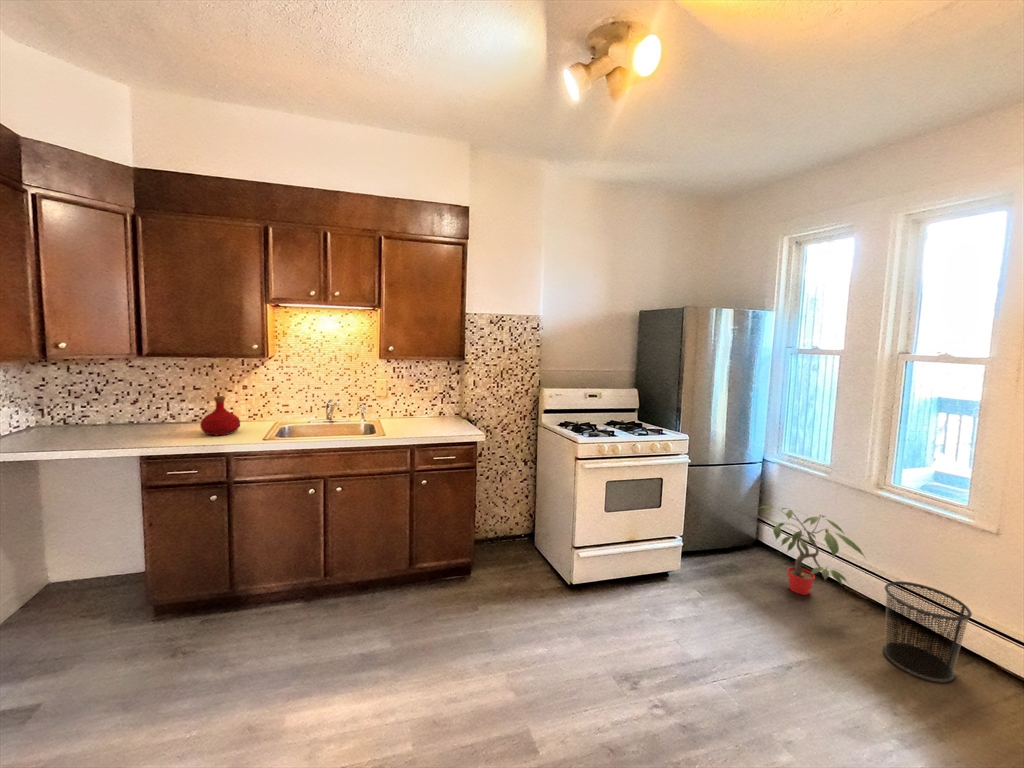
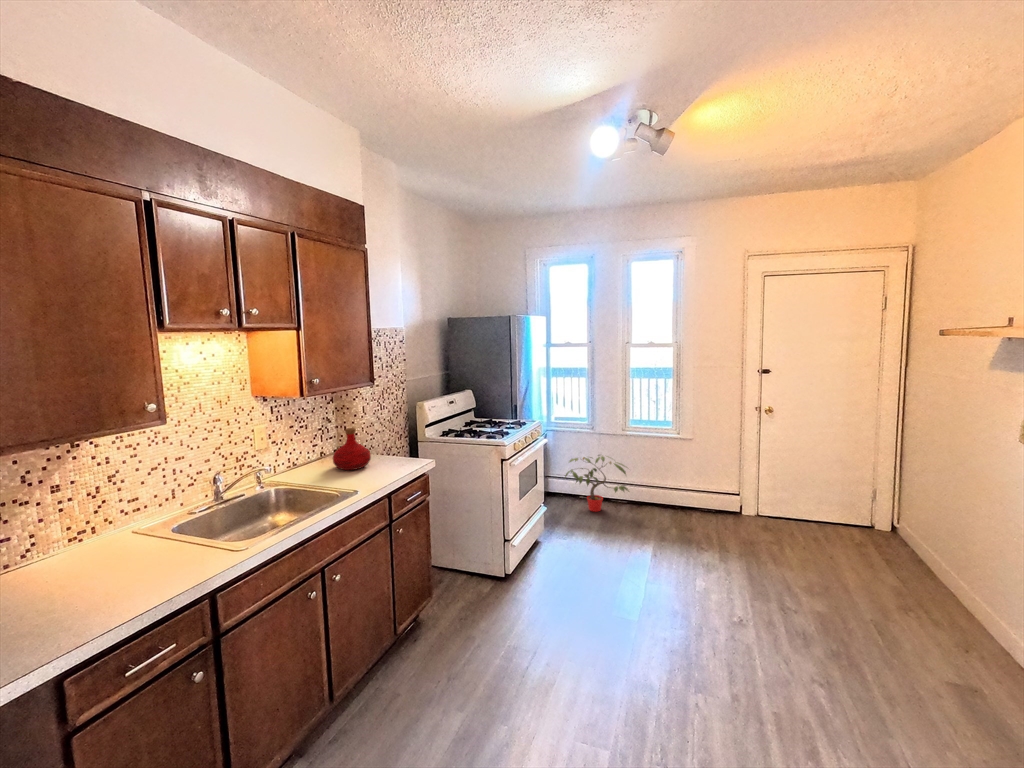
bottle: present [200,396,240,435] -> present [333,428,371,470]
trash can: present [883,581,972,682] -> none [653,475,691,523]

